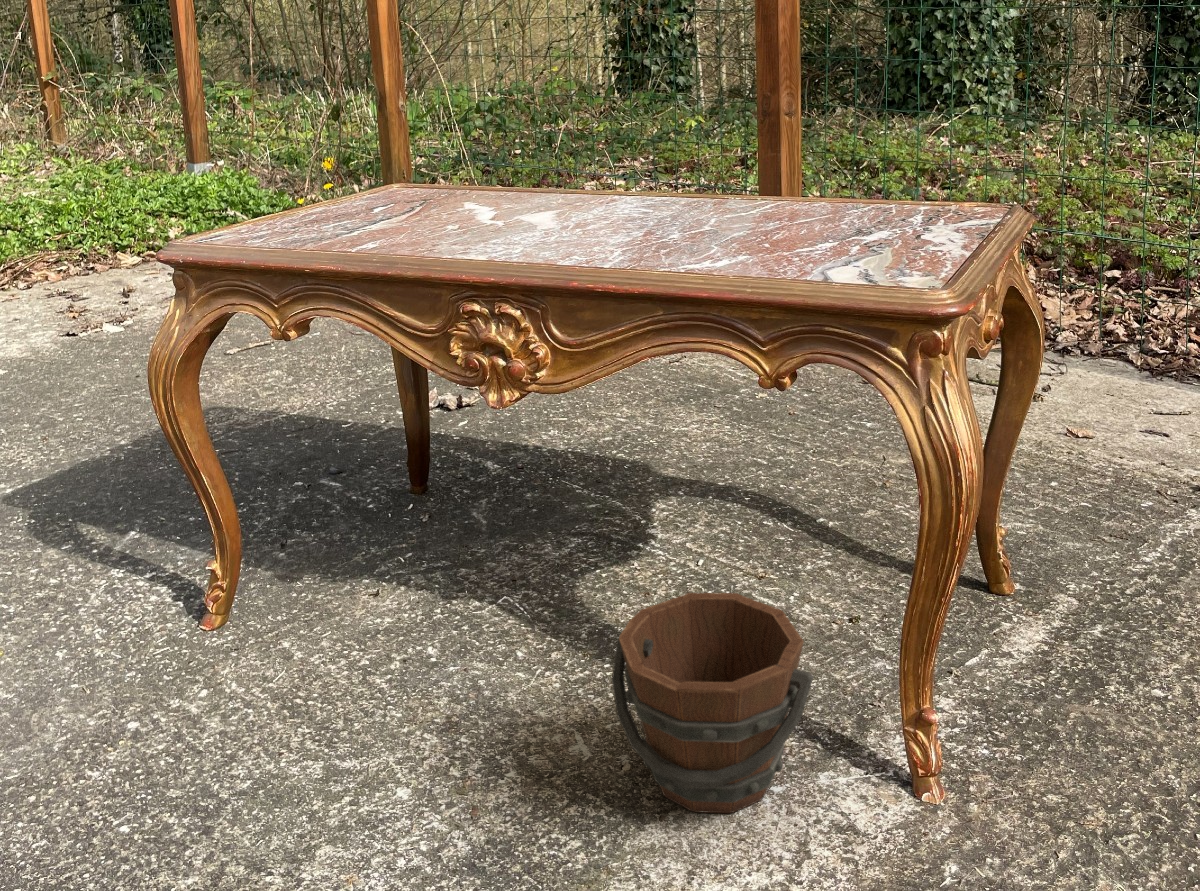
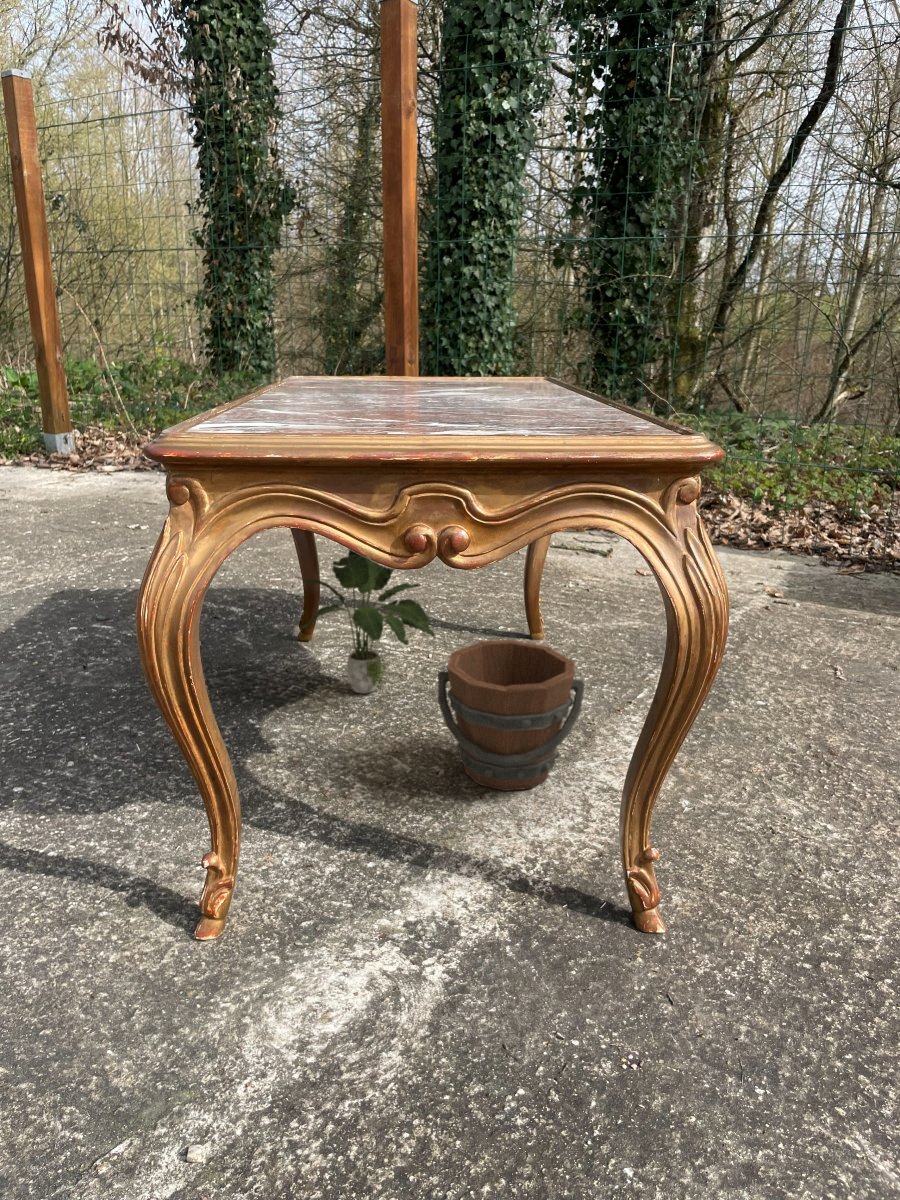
potted plant: none [486,389,677,622] -> present [302,549,436,693]

